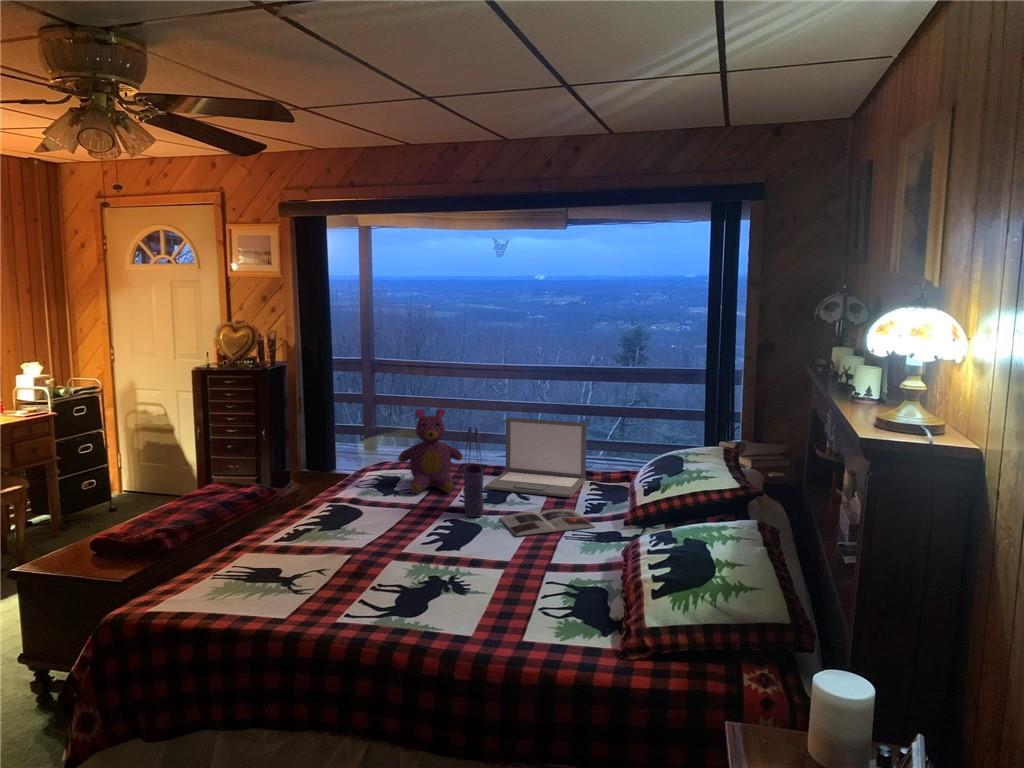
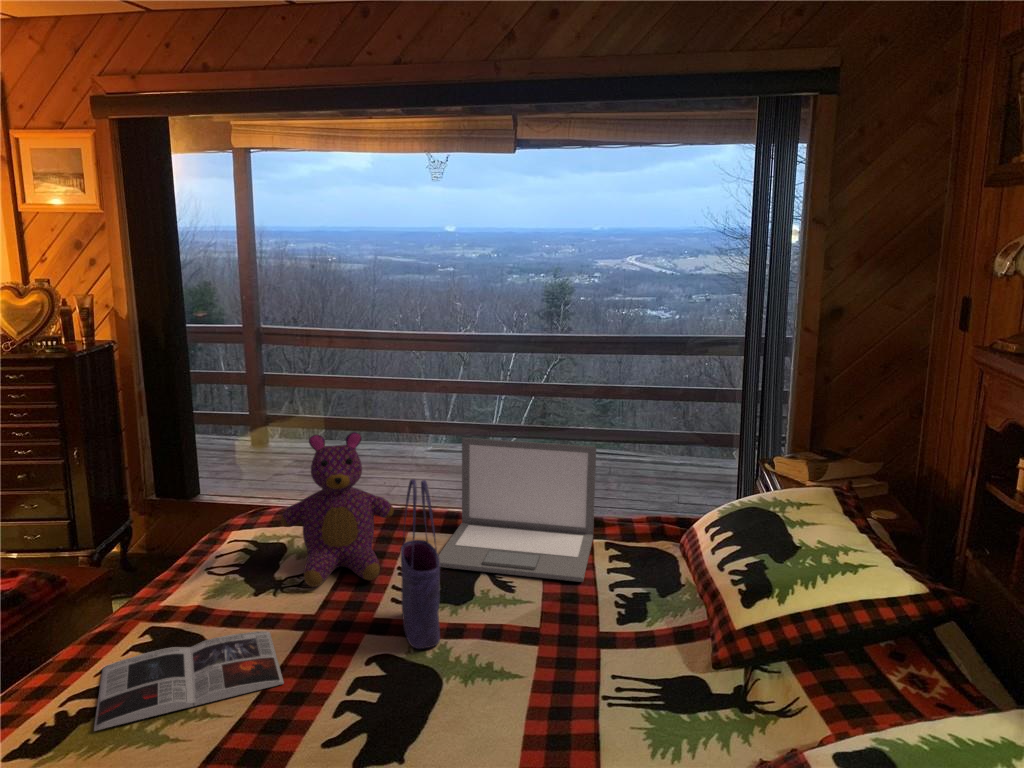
magazine: present [500,509,595,536] -> present [94,631,284,731]

